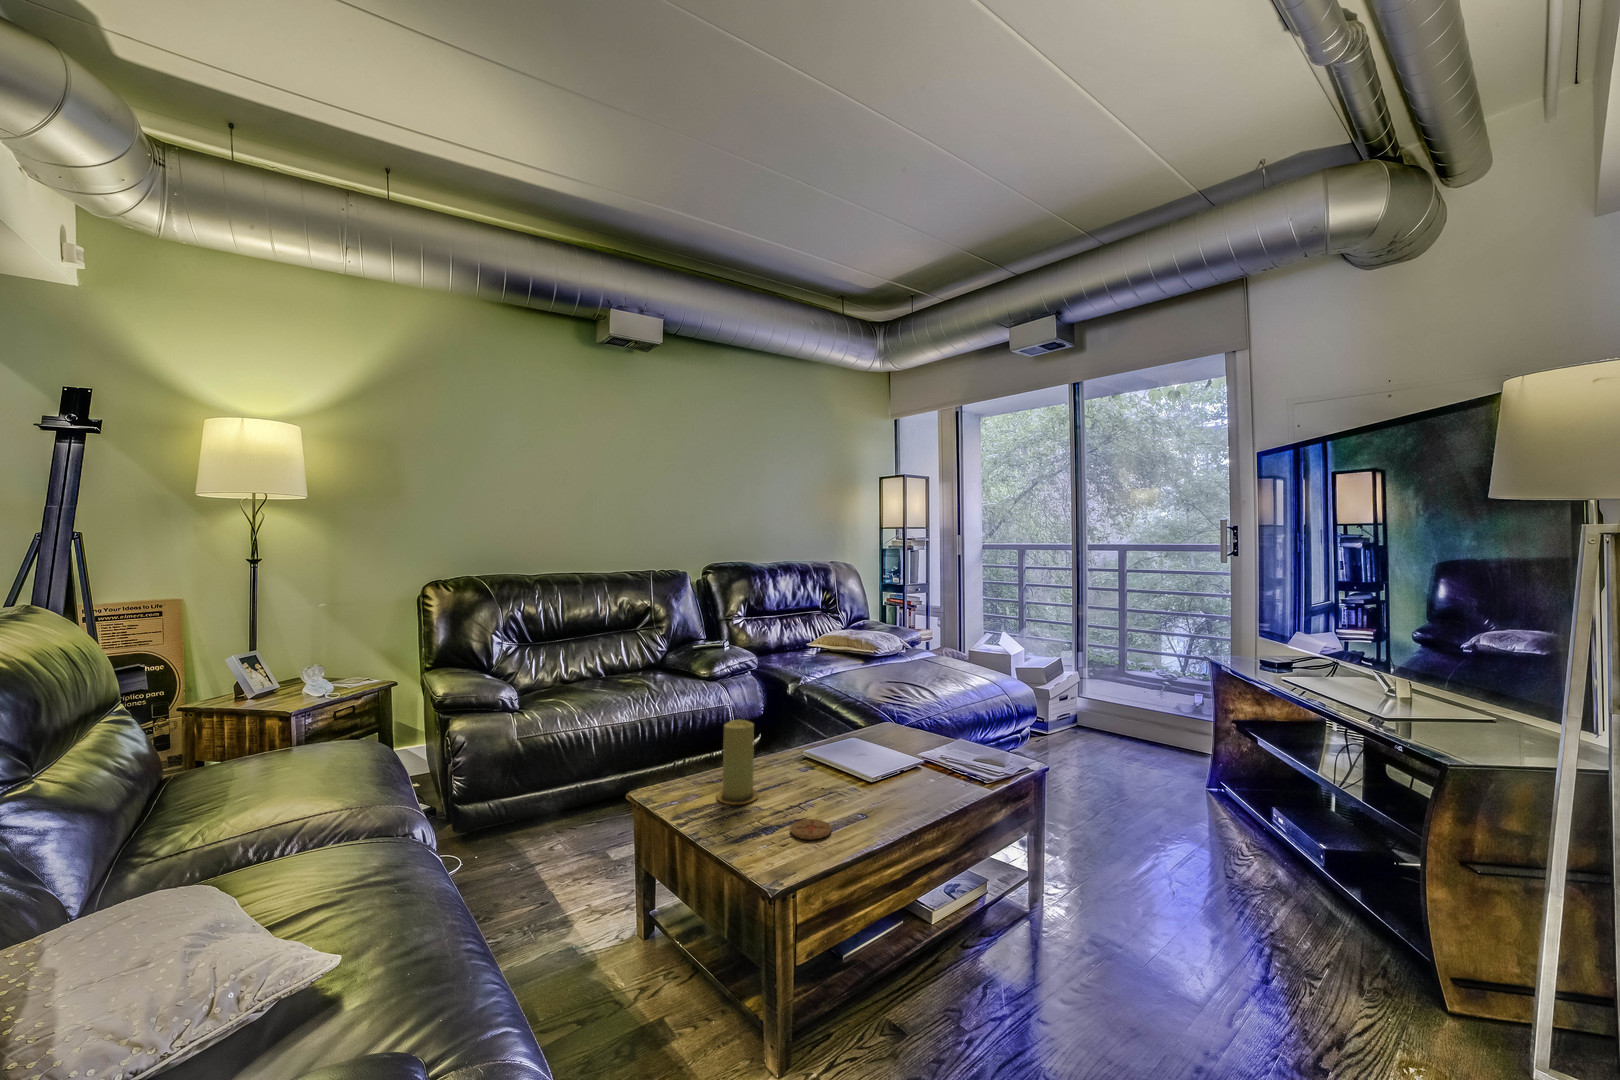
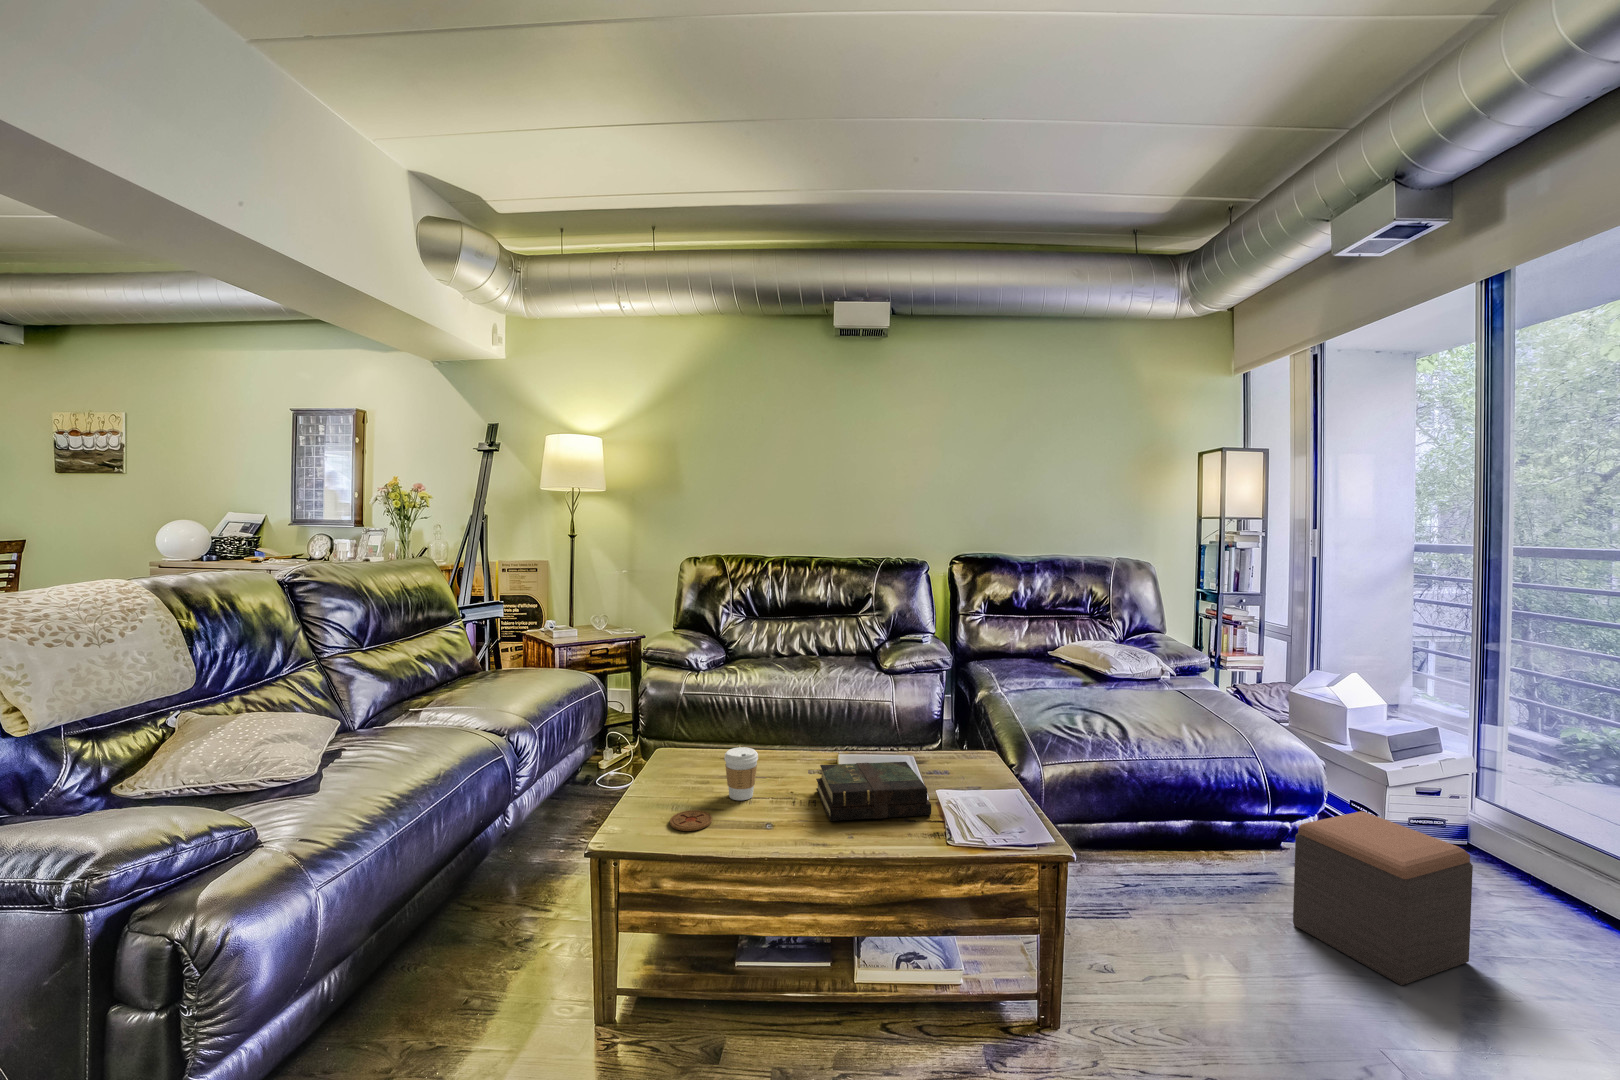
footstool: none [1069,712,1146,808] -> present [1293,811,1473,985]
candle: present [717,720,759,804] -> none [677,702,719,783]
book: none [855,736,959,793] -> present [816,762,931,821]
coffee cup: none [791,752,823,804] -> present [724,747,758,800]

